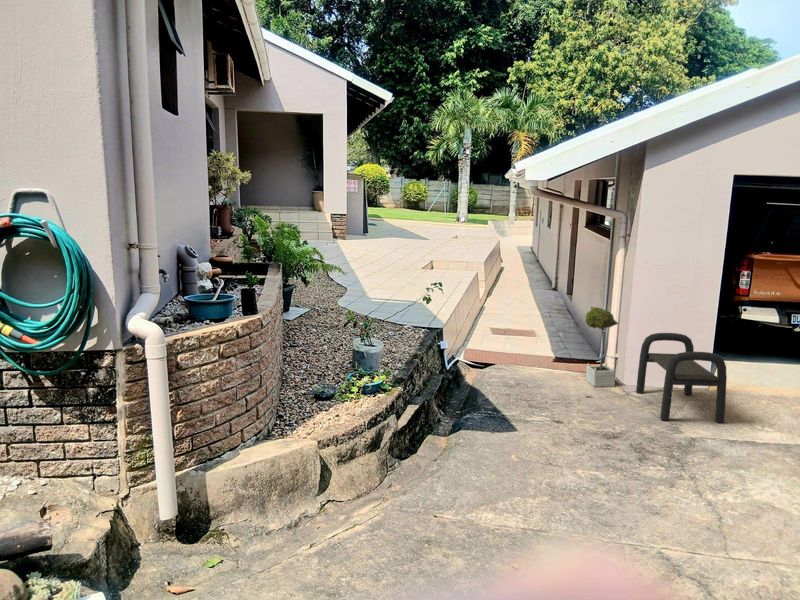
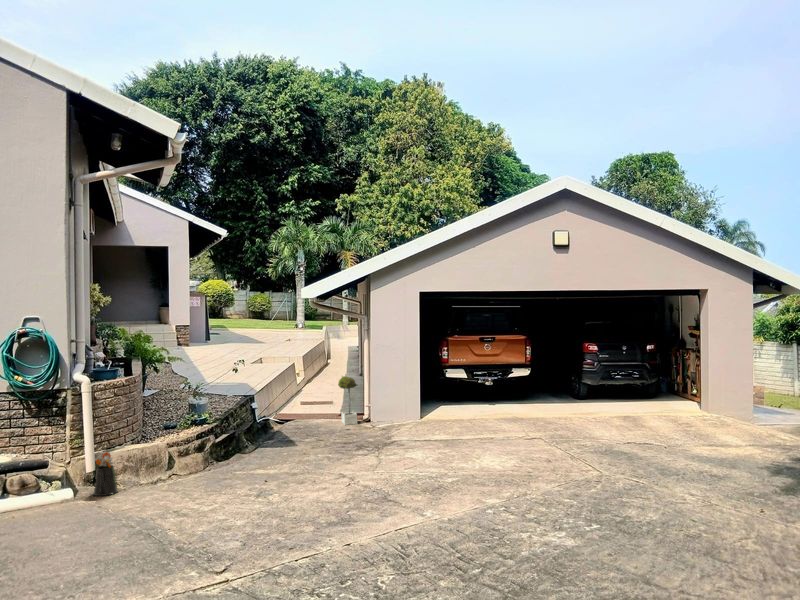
bench: present [636,333,727,423] -> none [368,388,407,435]
watering can: none [171,476,221,575] -> present [93,452,118,496]

